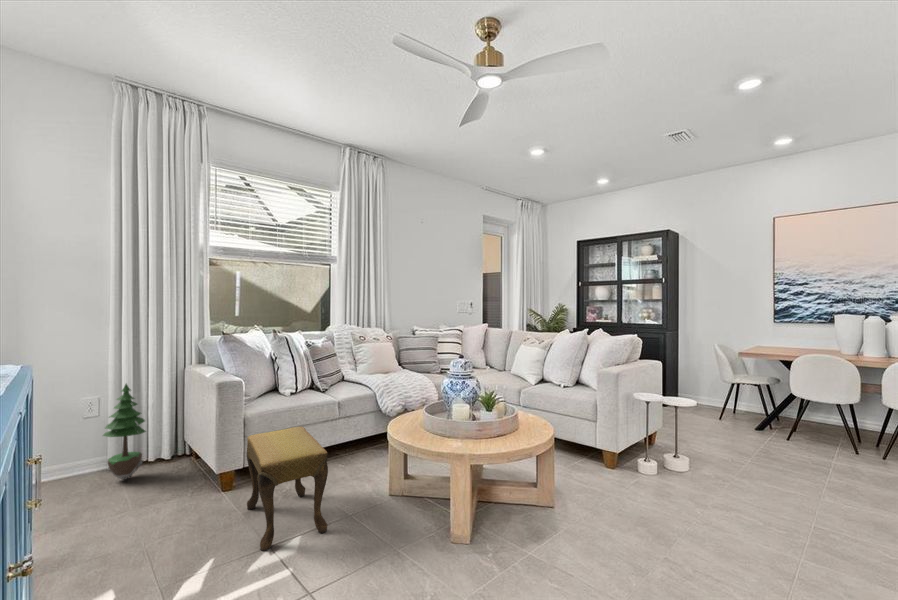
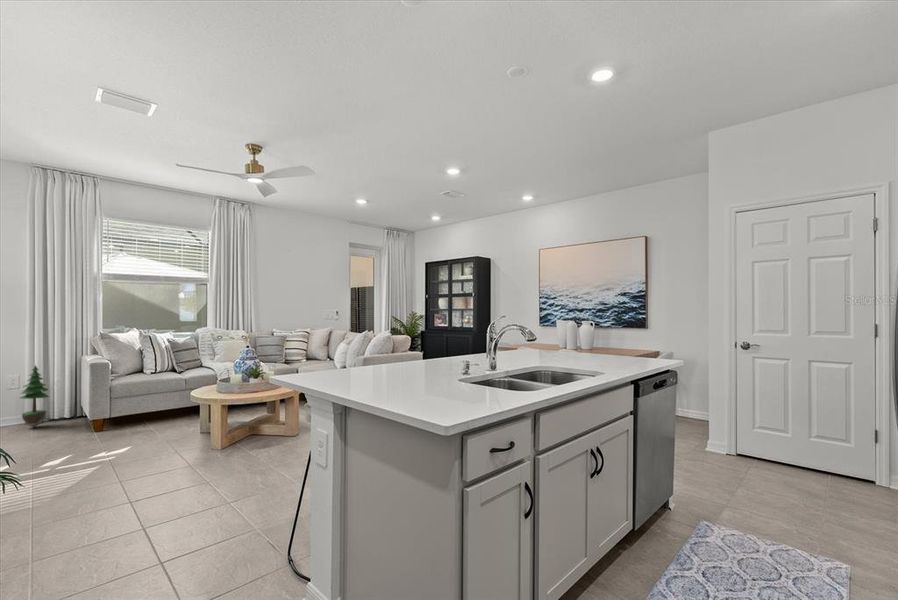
footstool: present [247,426,328,551] -> none [98,390,146,452]

